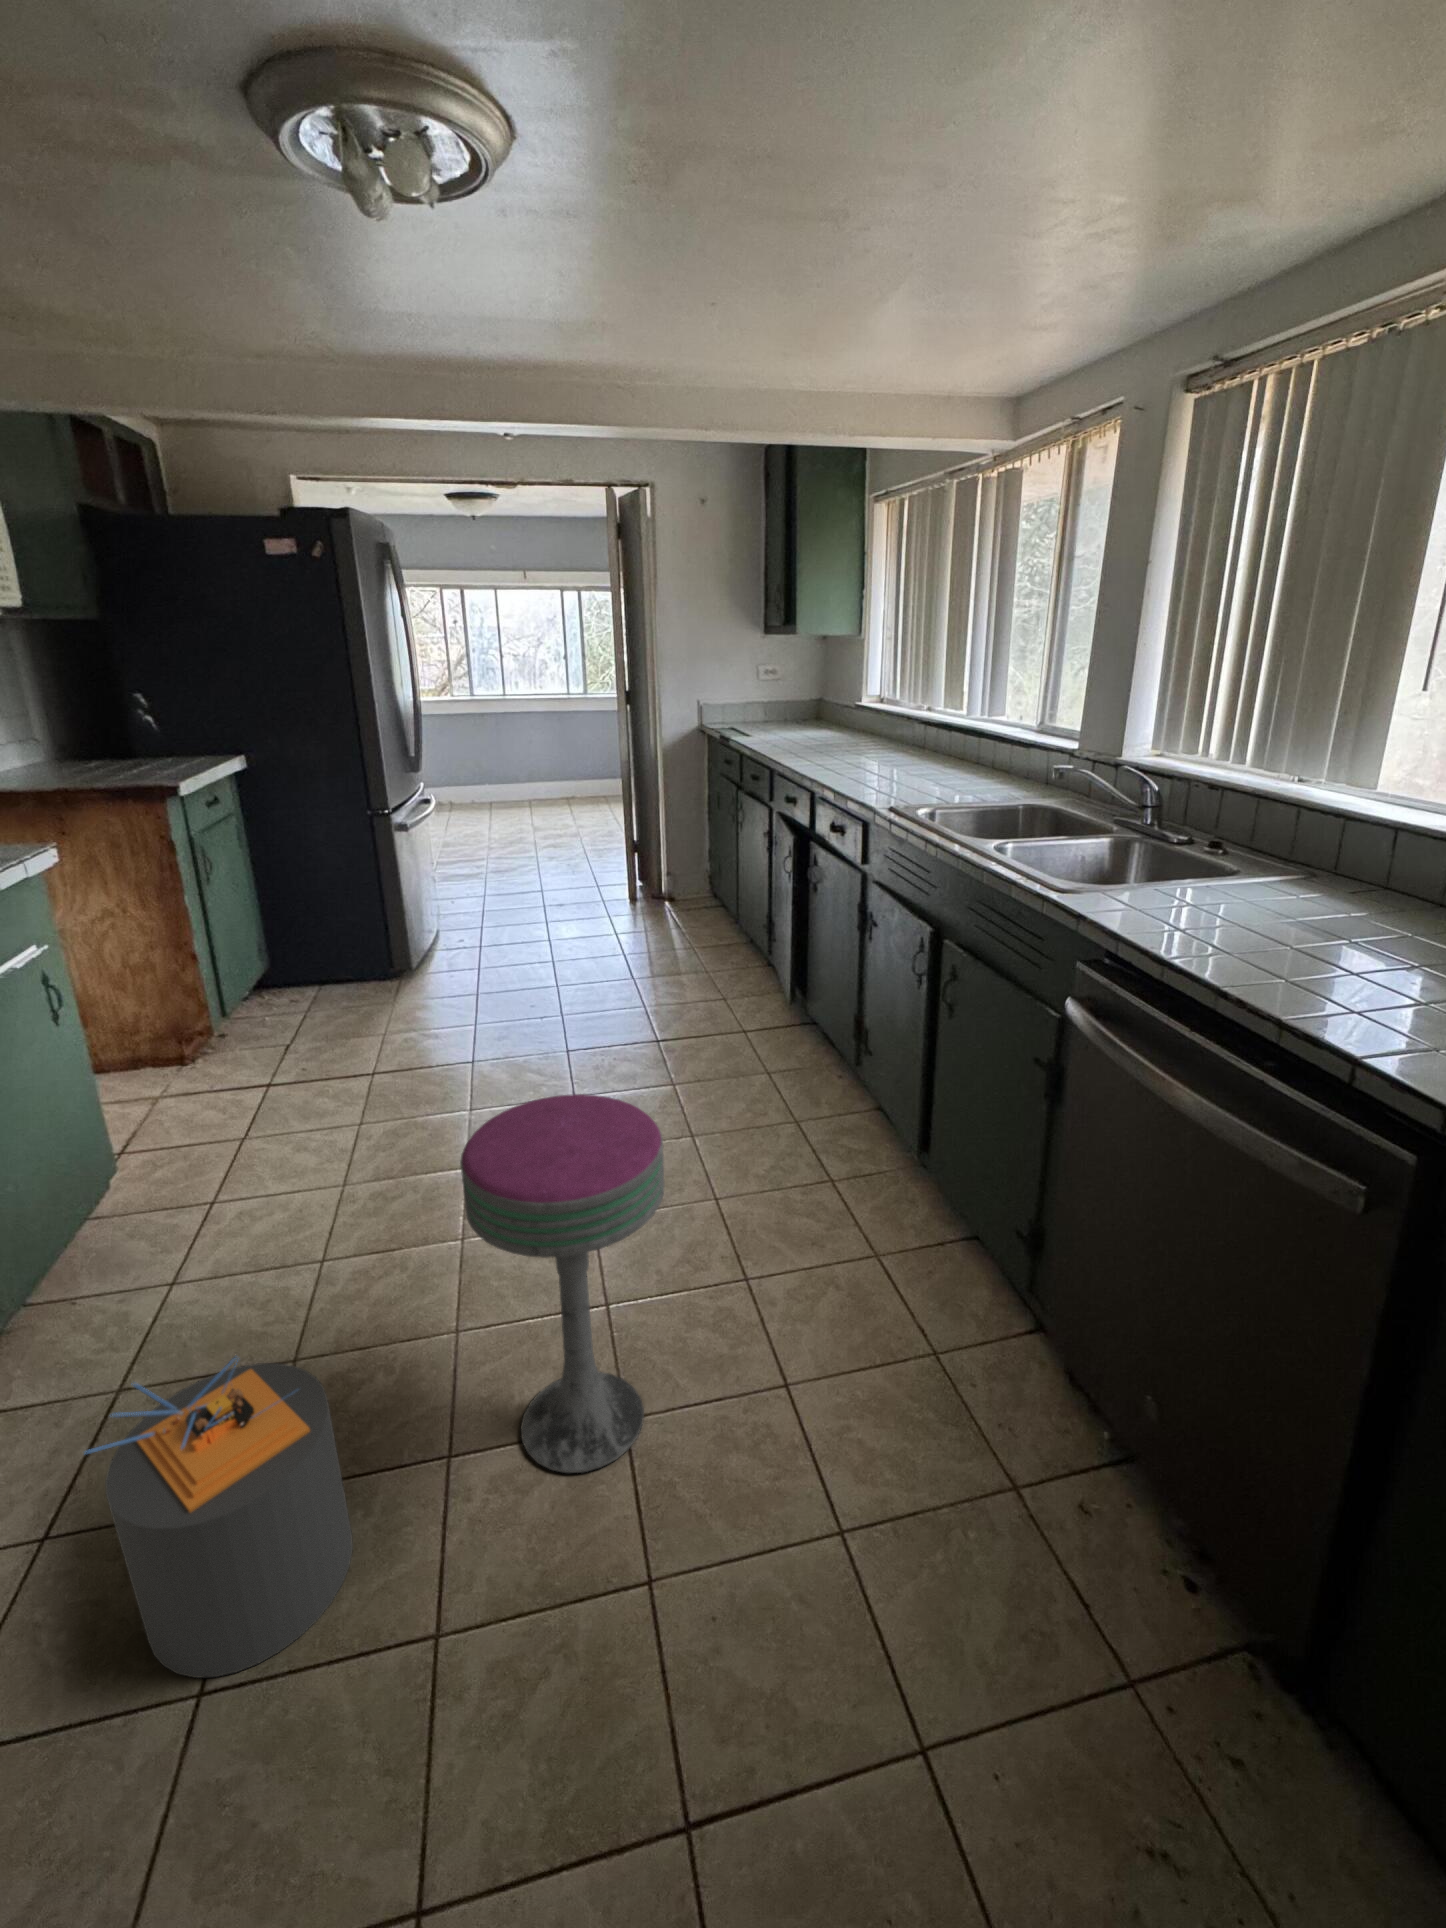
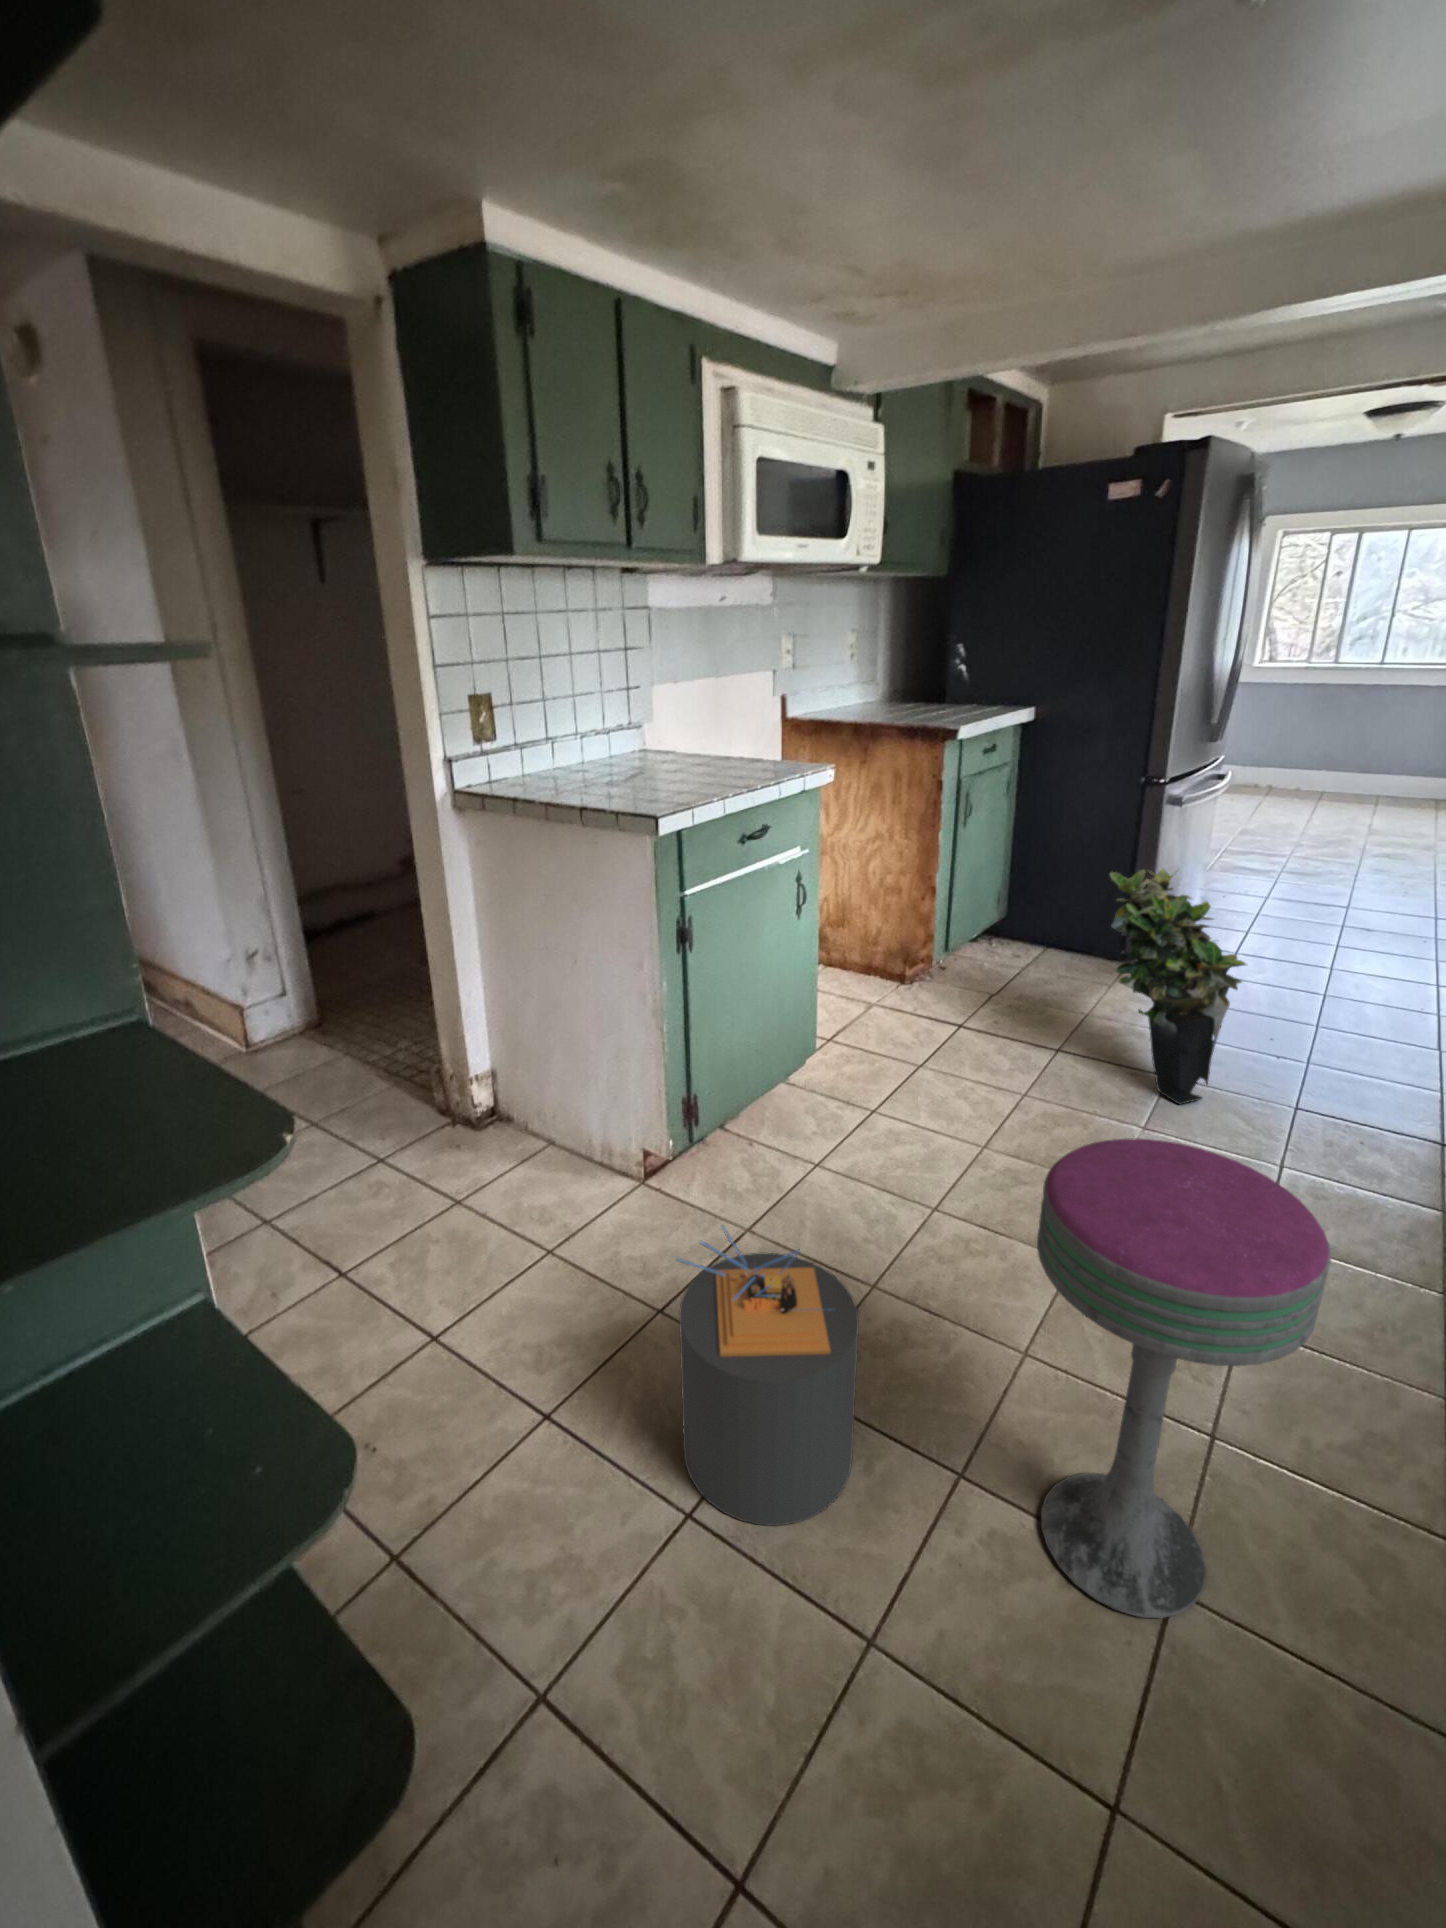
potted plant: none [378,886,508,1080] -> present [1110,869,1246,1104]

